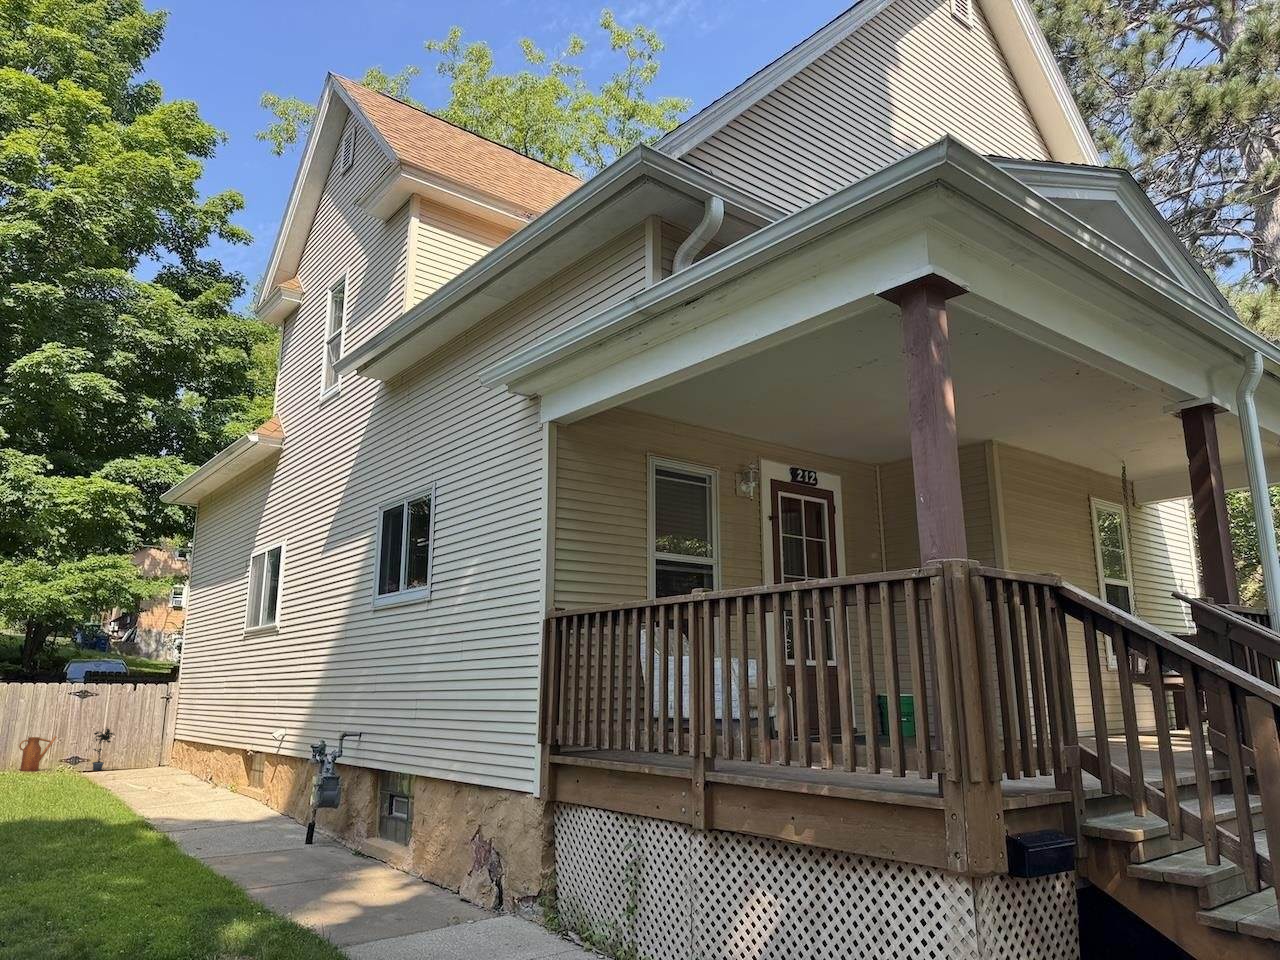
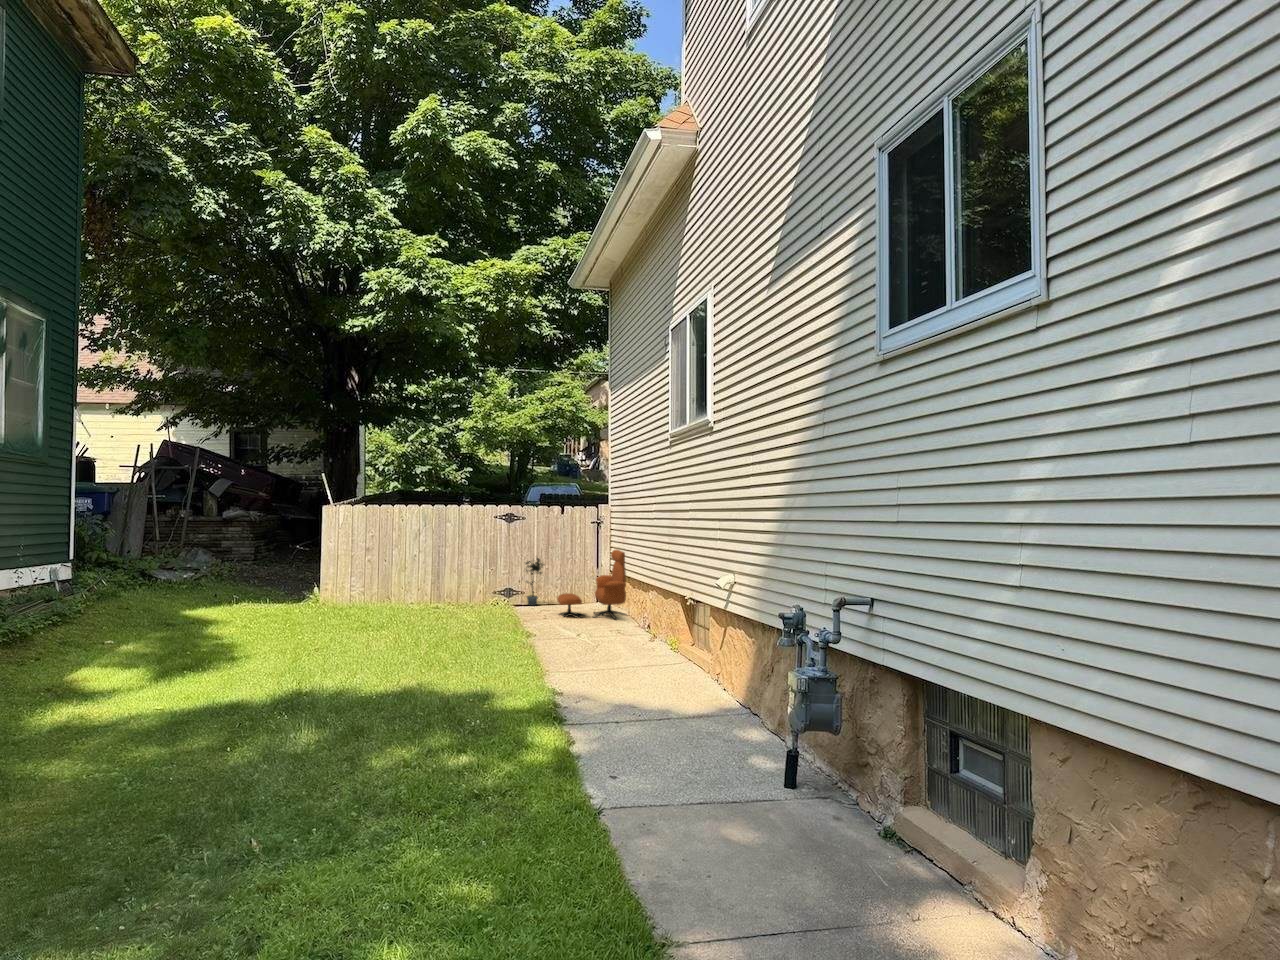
lounge chair: none [119,720,193,779] -> present [557,550,627,619]
watering can: present [19,736,57,772] -> none [448,566,486,606]

